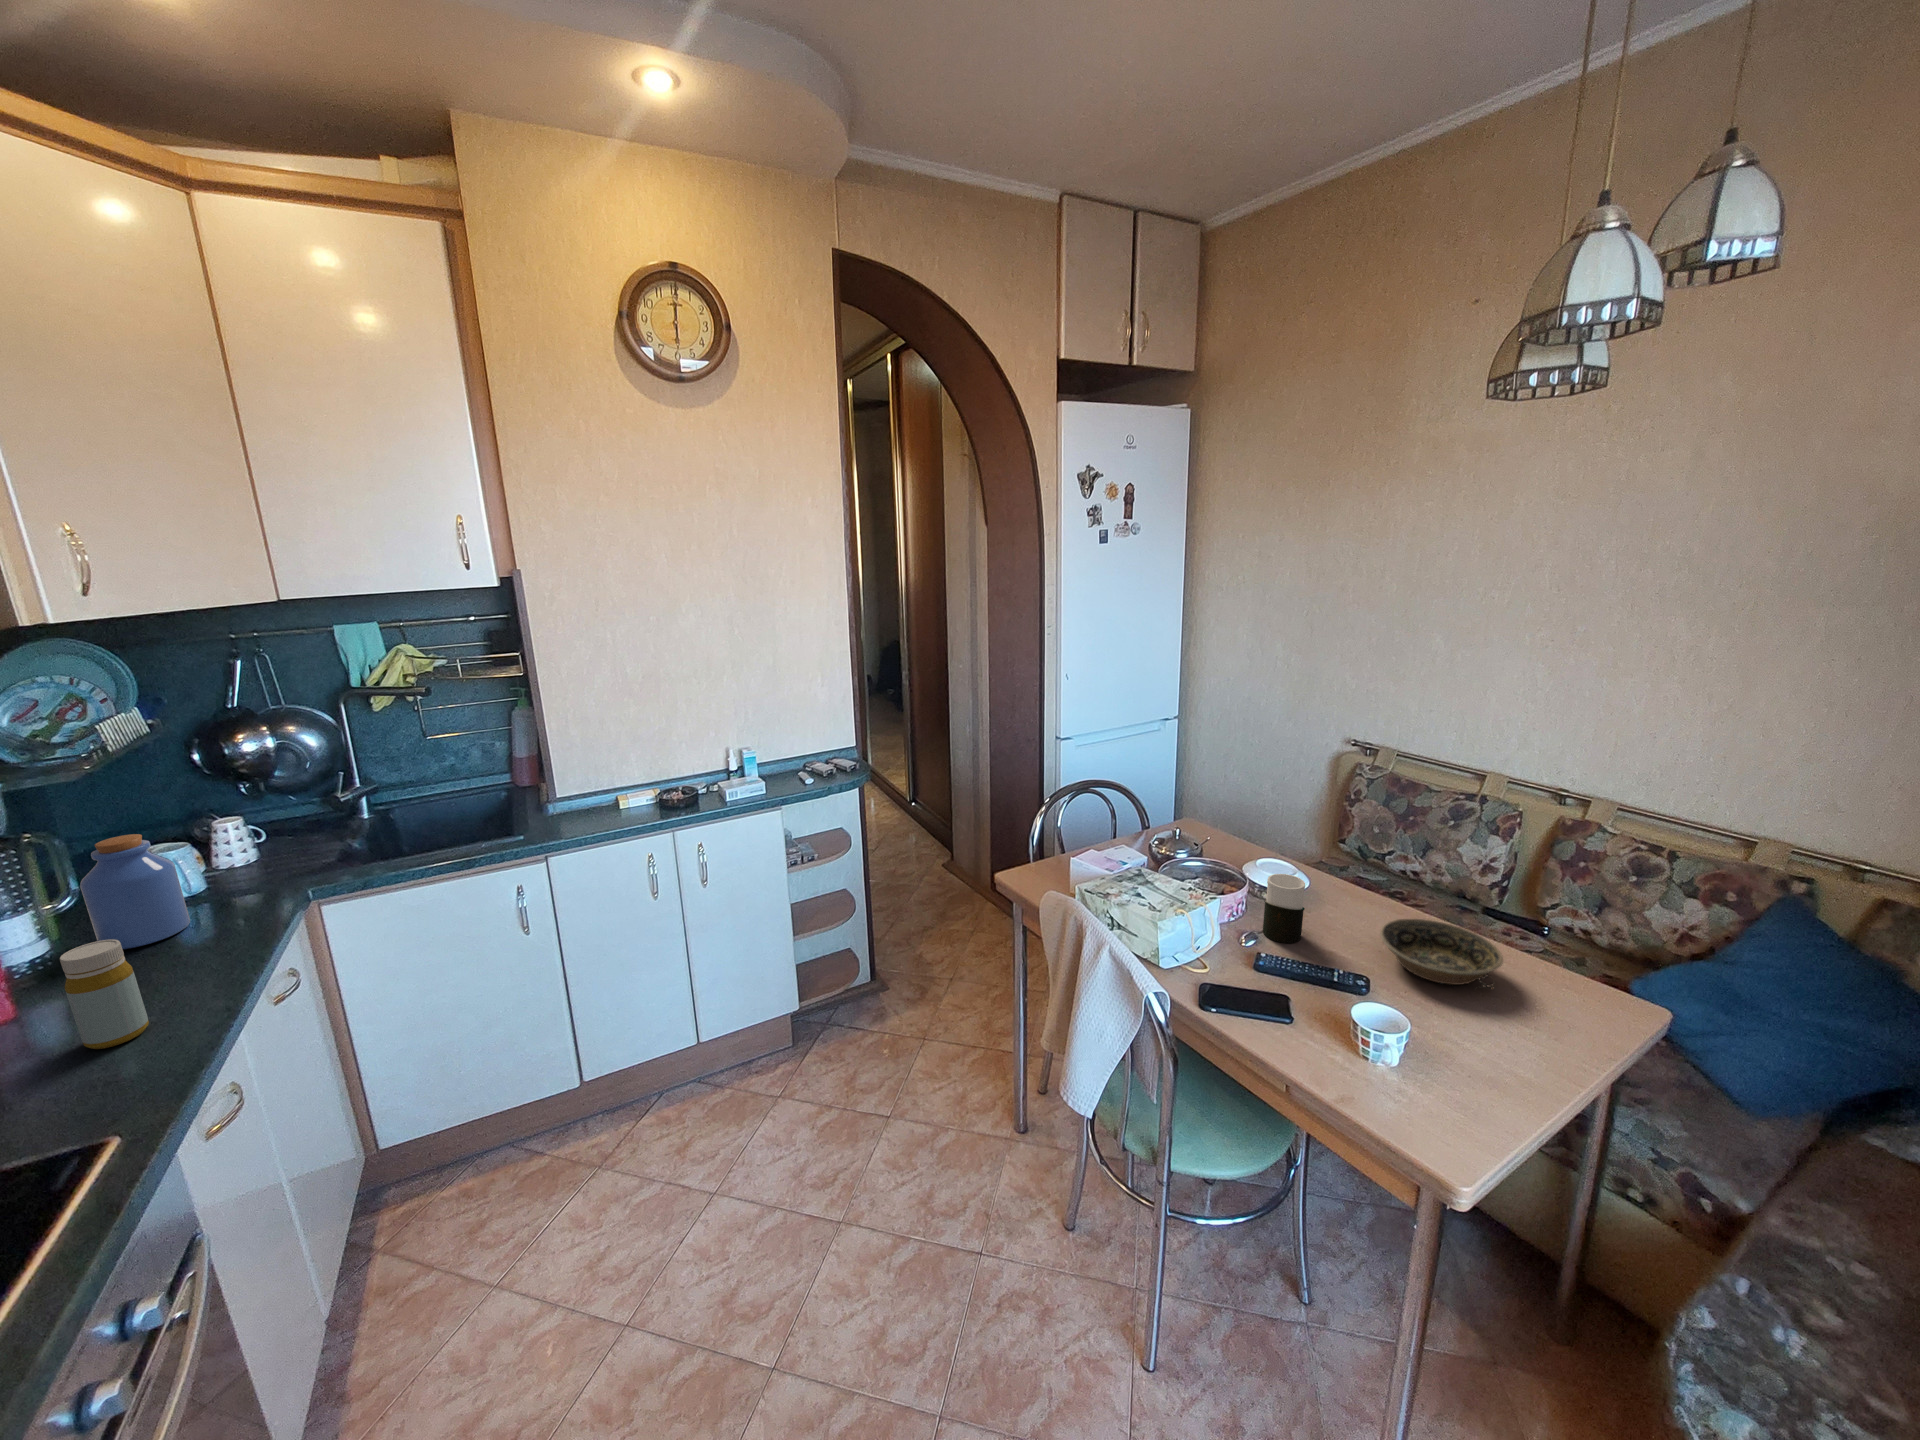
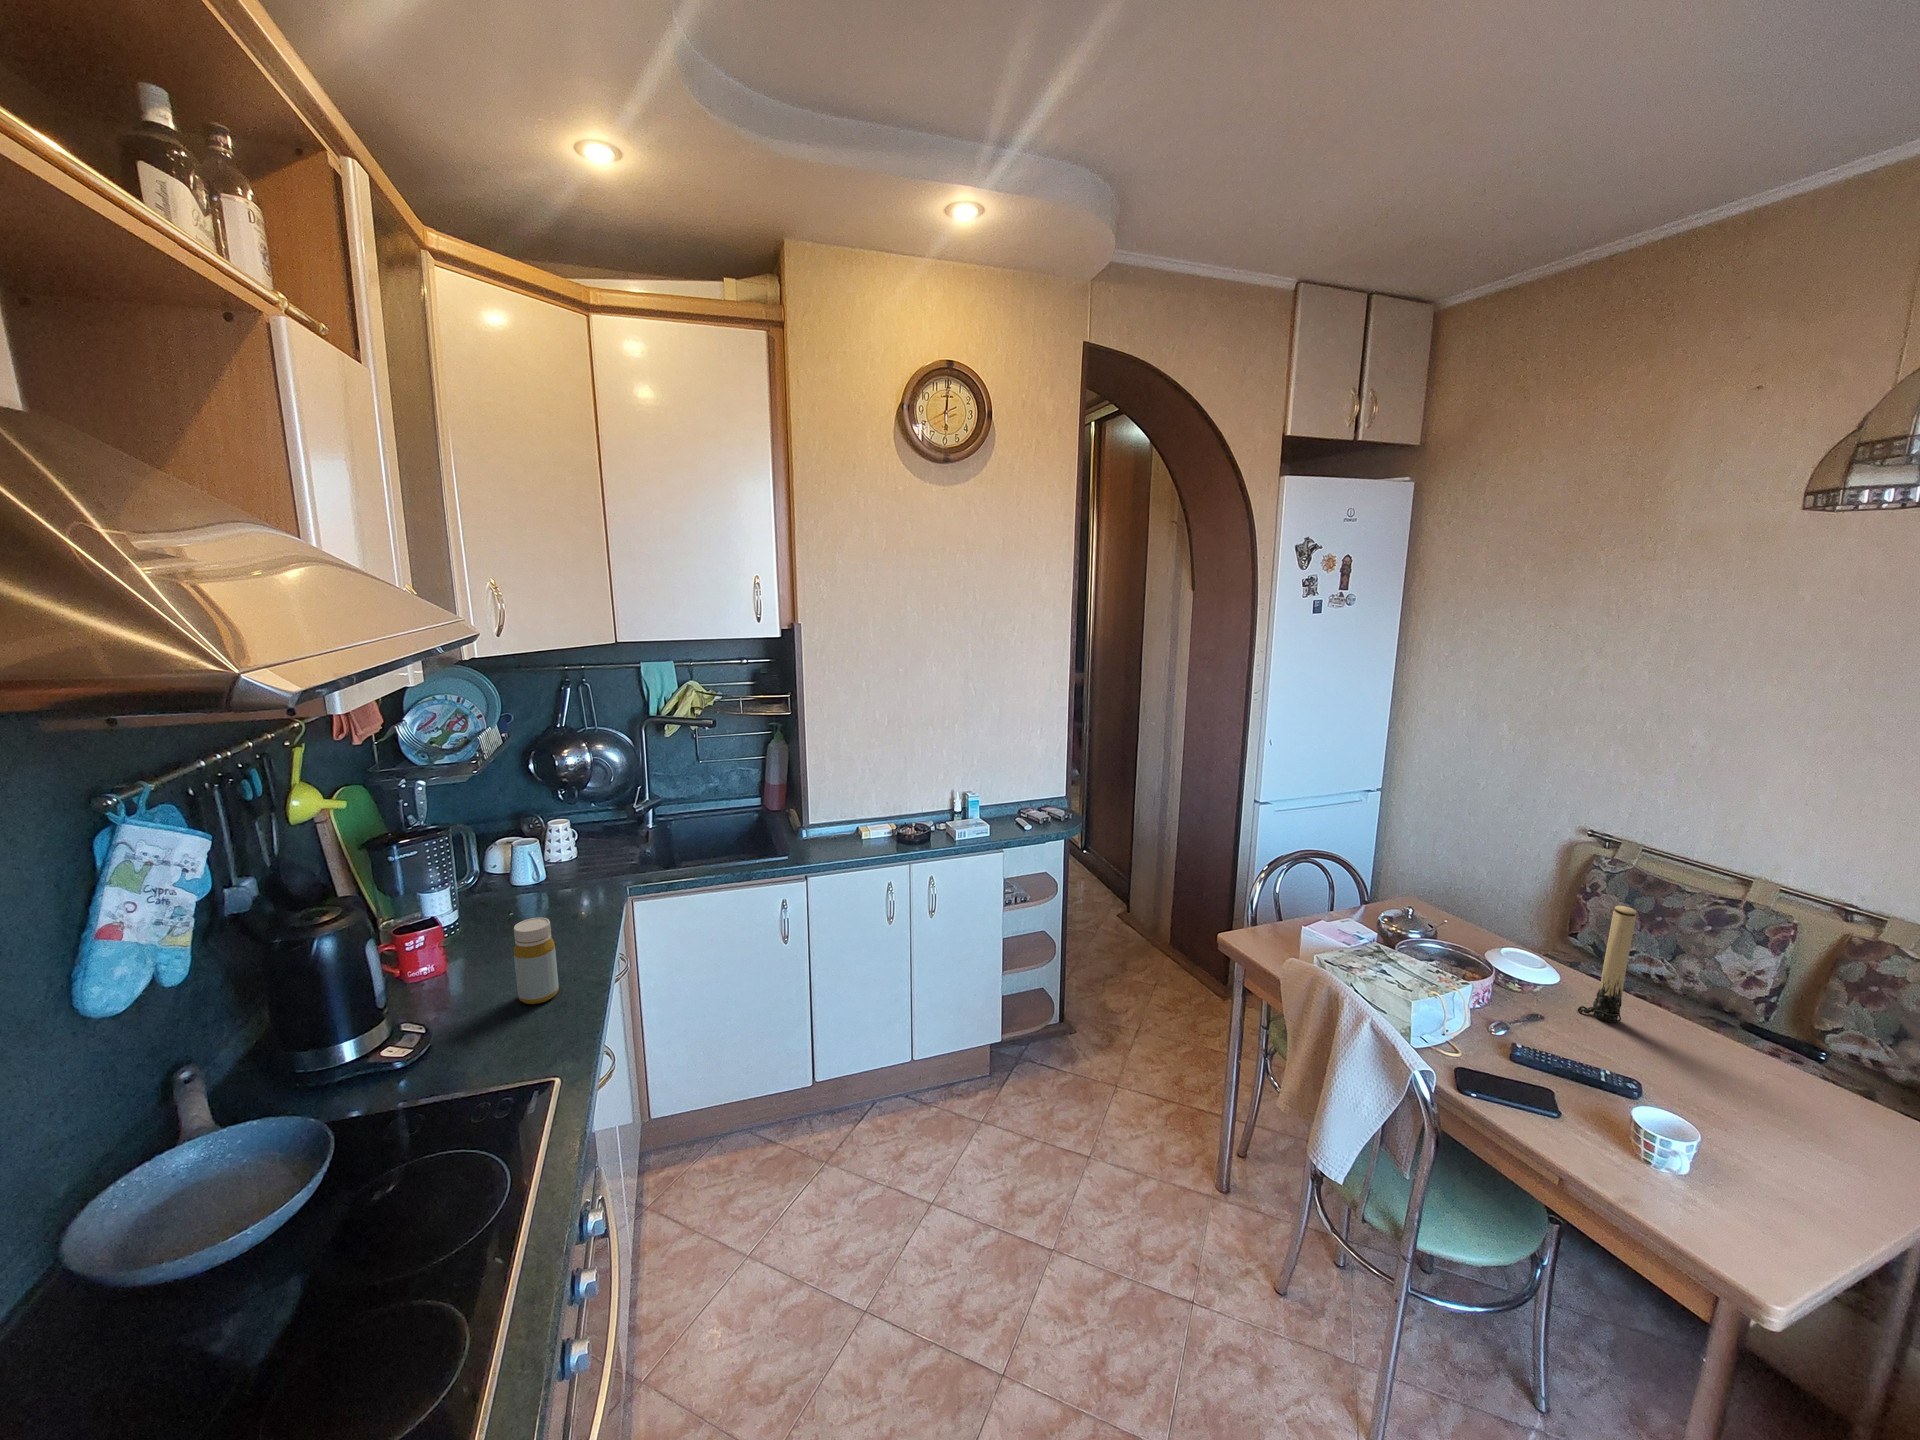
candle: none [1324,807,1370,921] -> present [1577,906,1637,1022]
jar: present [80,834,190,949] -> none [487,831,552,924]
cup: present [1263,874,1305,943] -> none [1513,966,1564,1038]
bowl: present [1380,919,1503,990] -> none [1650,1027,1798,1113]

